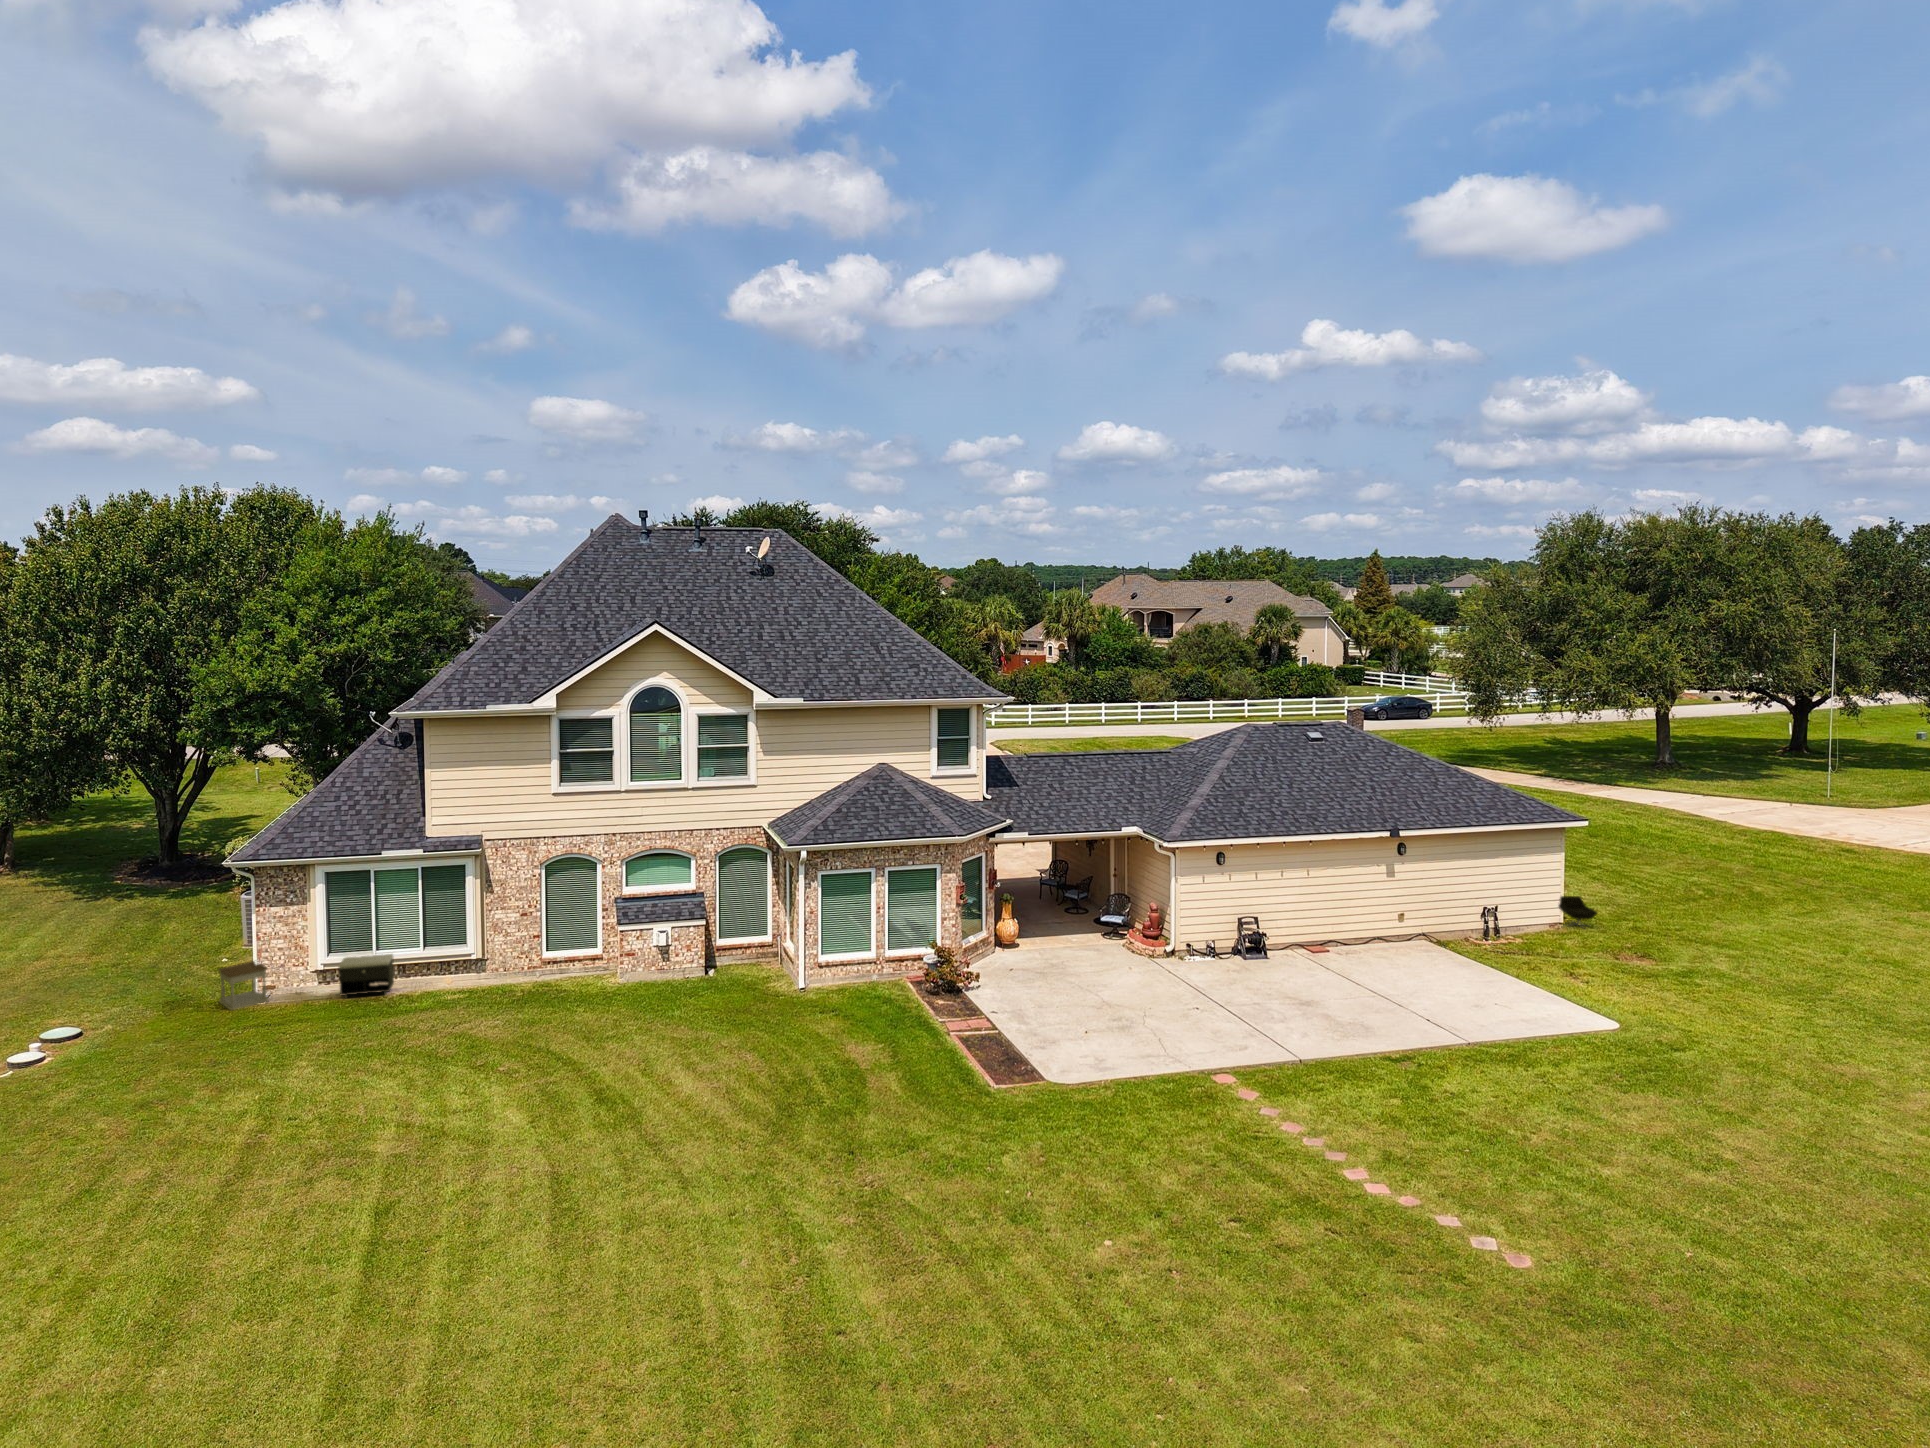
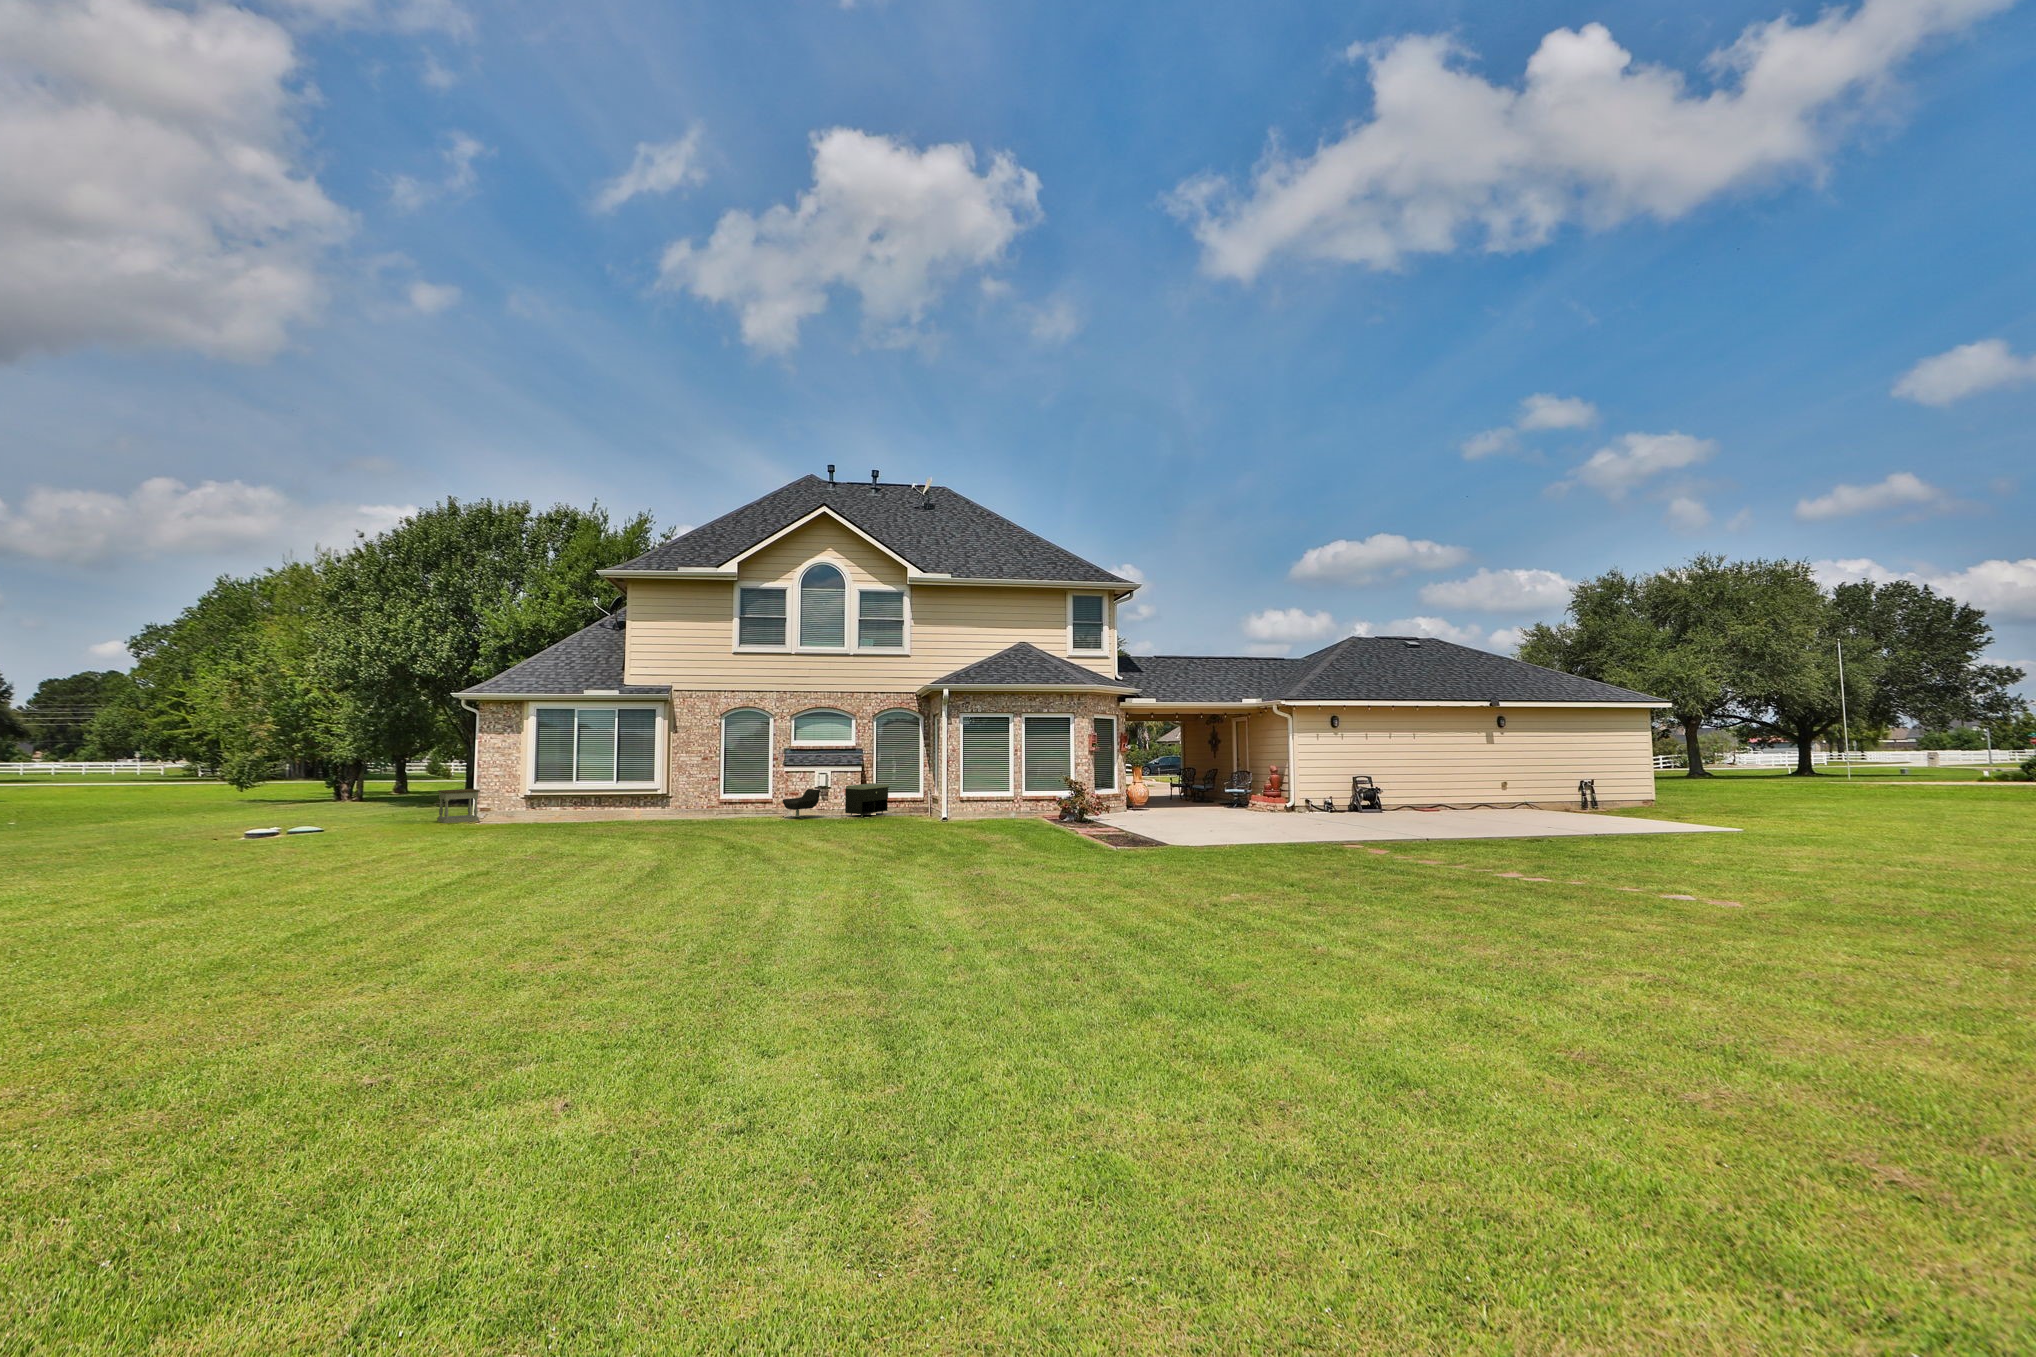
lounge chair: present [1559,896,1597,926] -> present [783,789,820,819]
storage bench: present [339,954,394,997] -> present [845,783,889,817]

